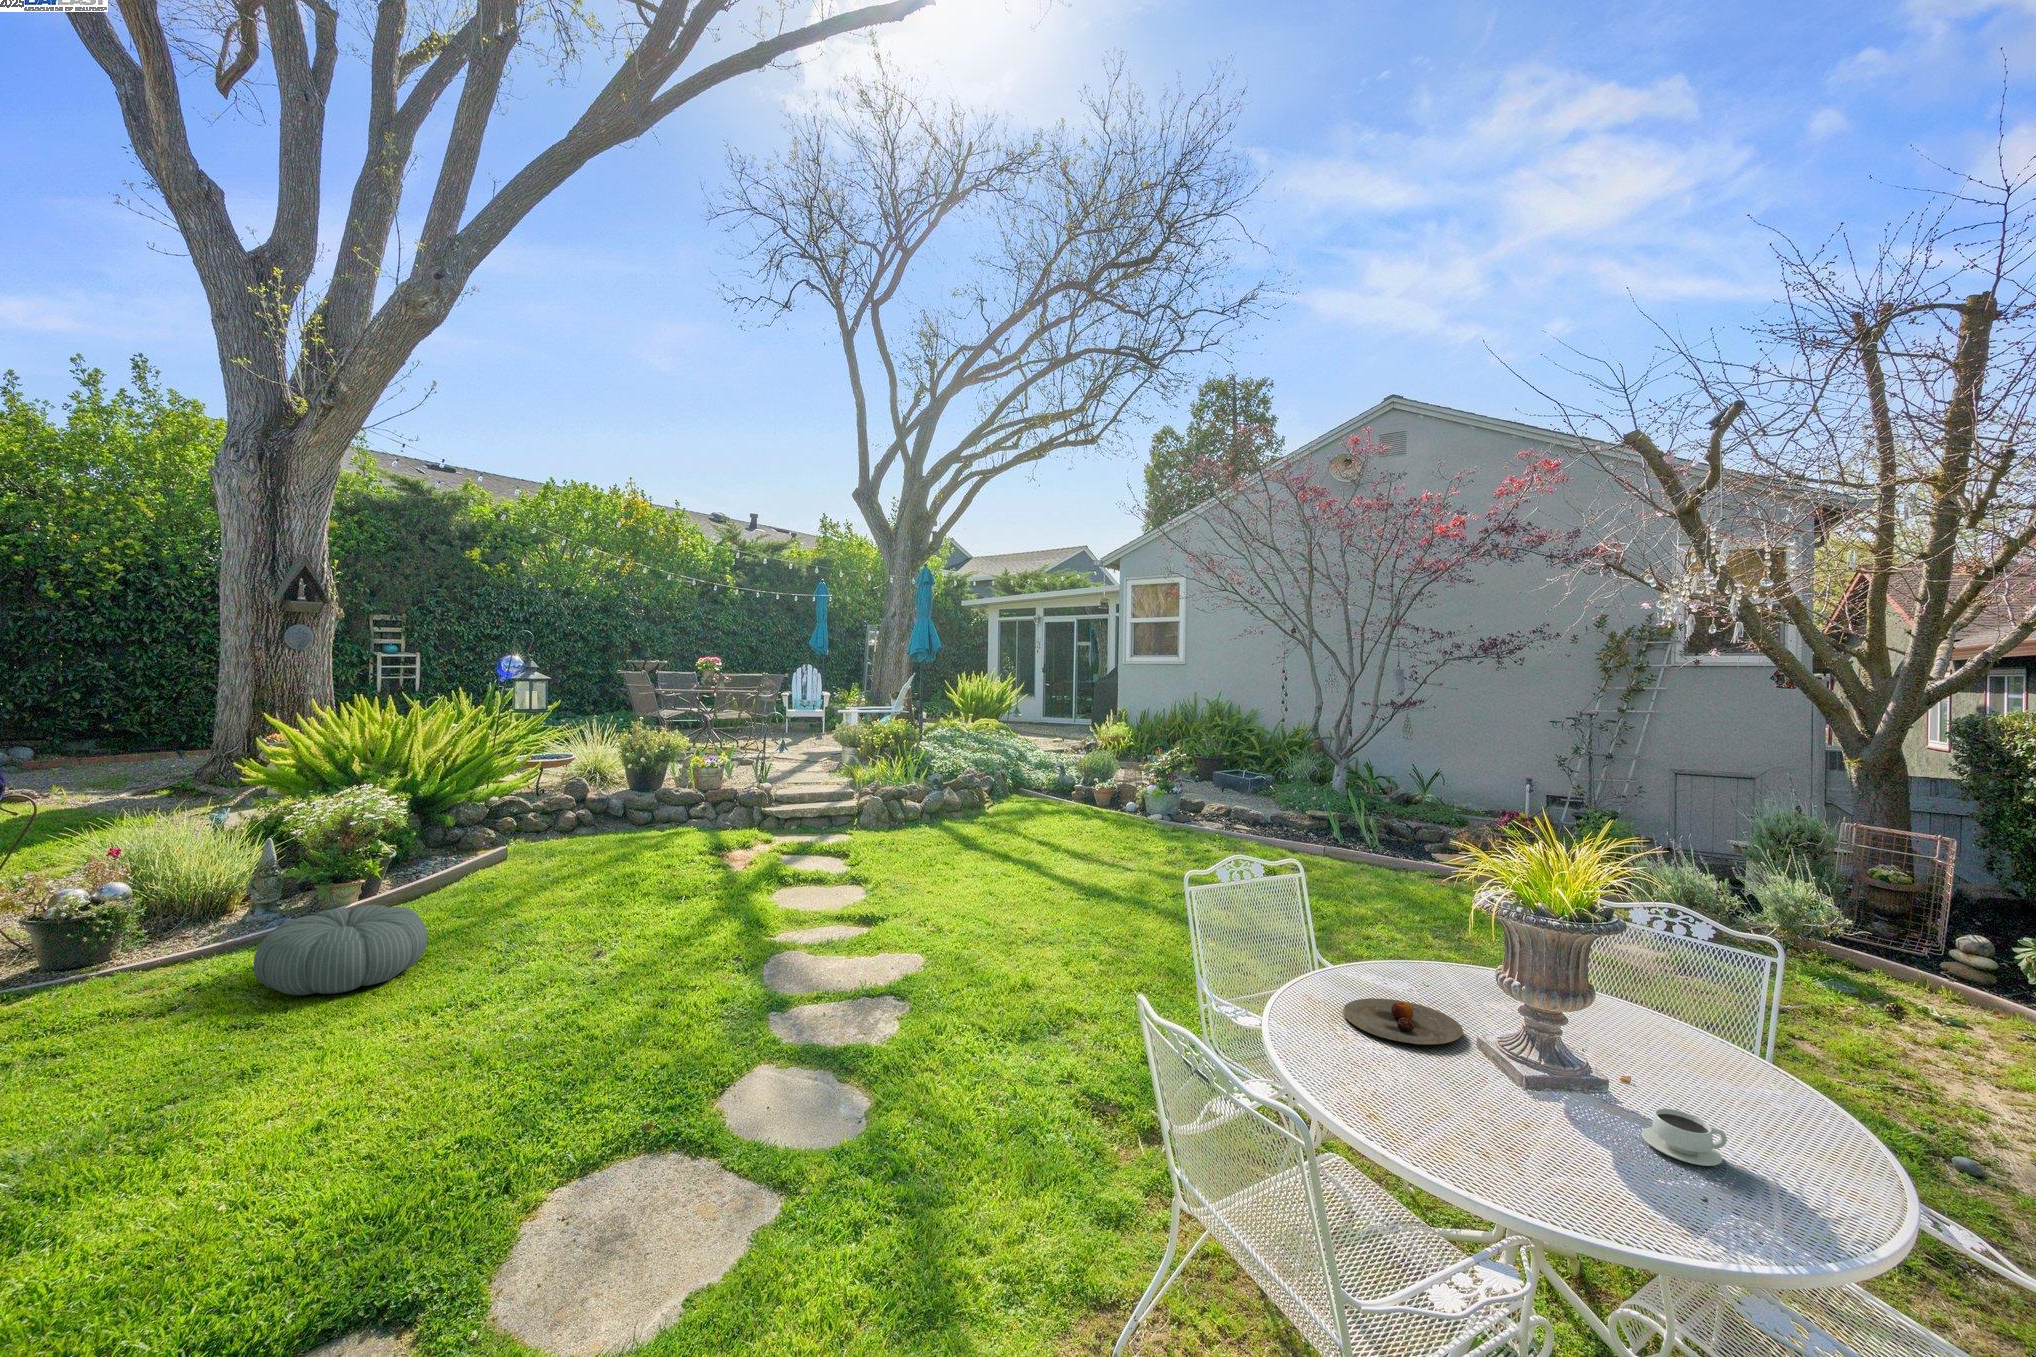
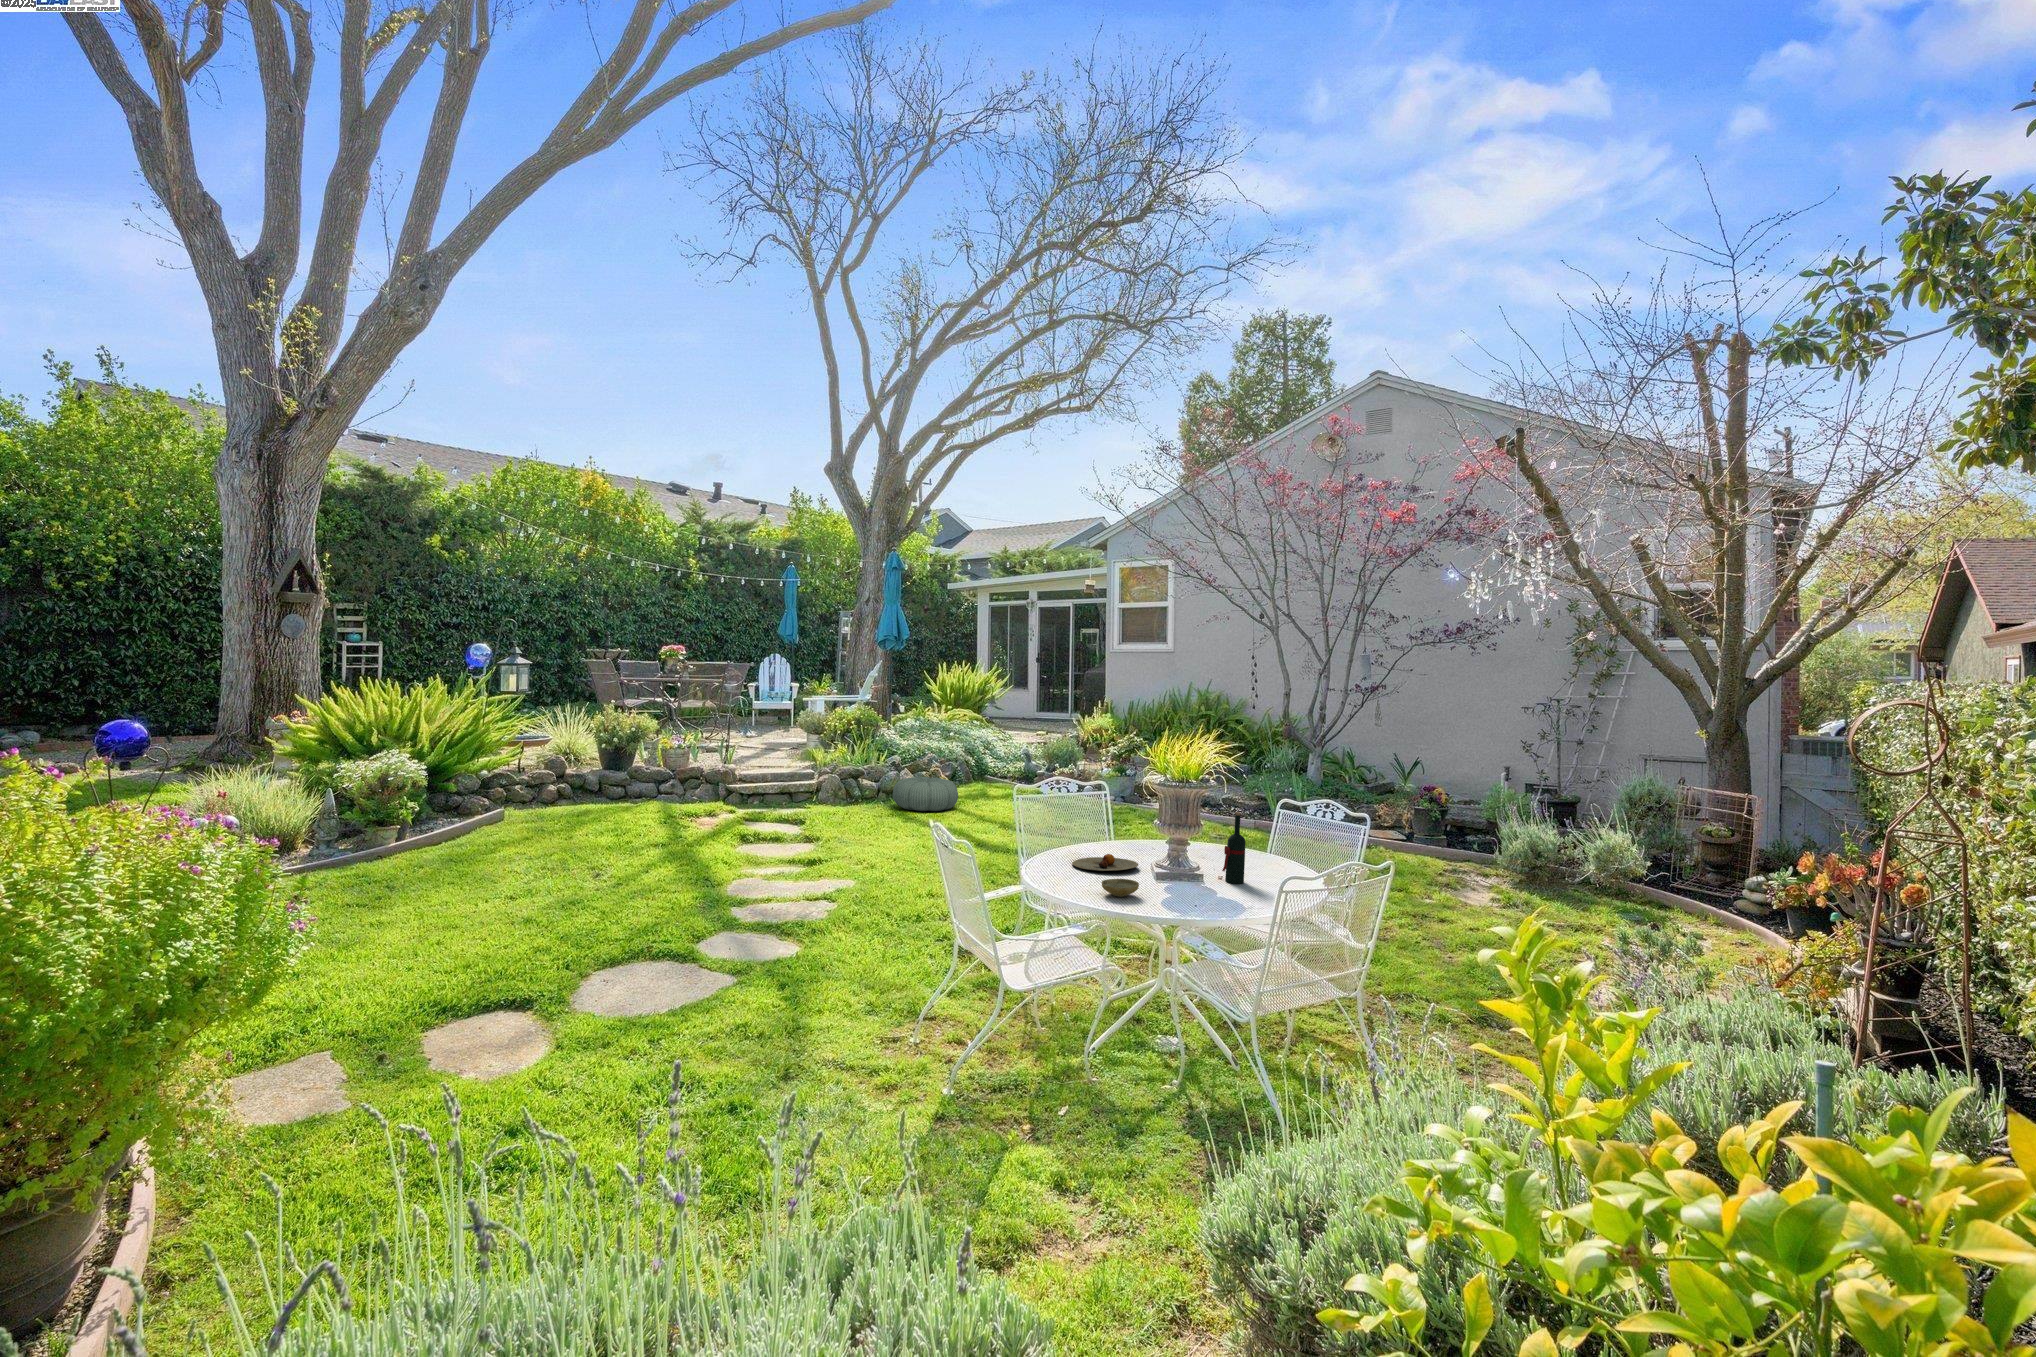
pouf: present [253,905,428,995] -> present [893,777,958,811]
wine bottle: none [1632,949,1676,1075] -> present [1222,812,1246,884]
ceramic bowl: none [1488,1091,1571,1141] -> present [1102,879,1139,897]
teacup: present [1642,1108,1727,1166] -> none [1178,882,1214,903]

